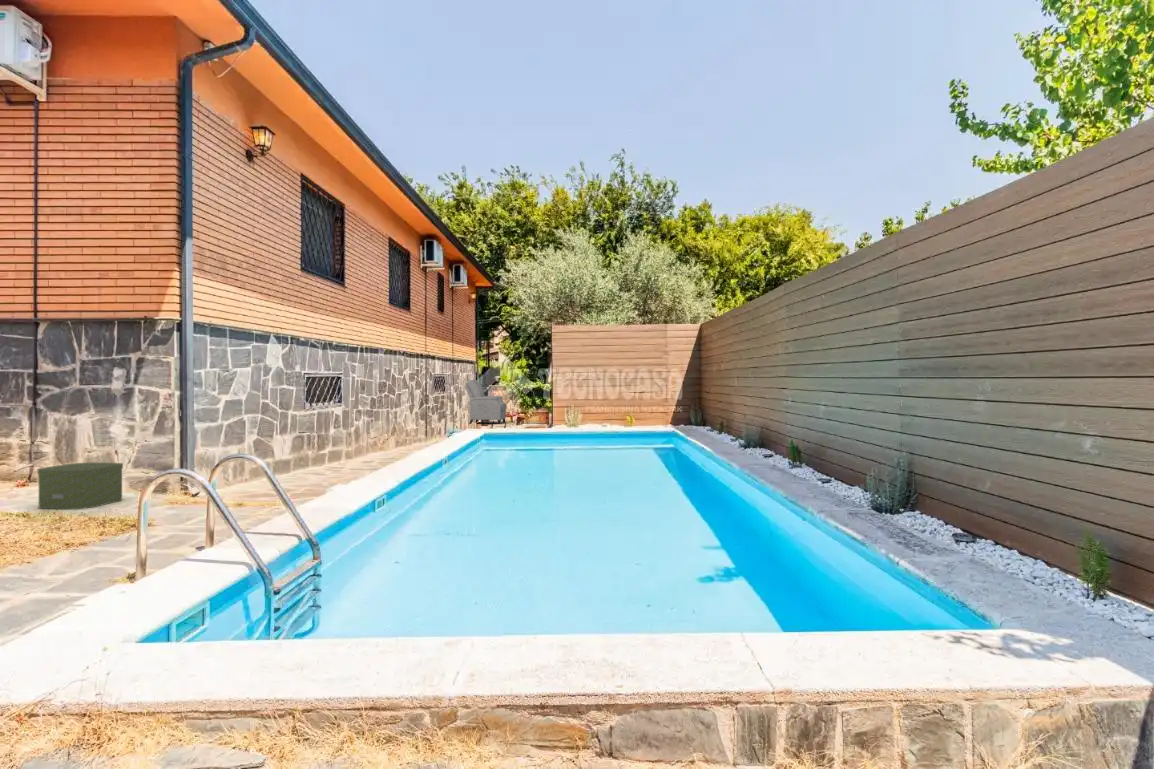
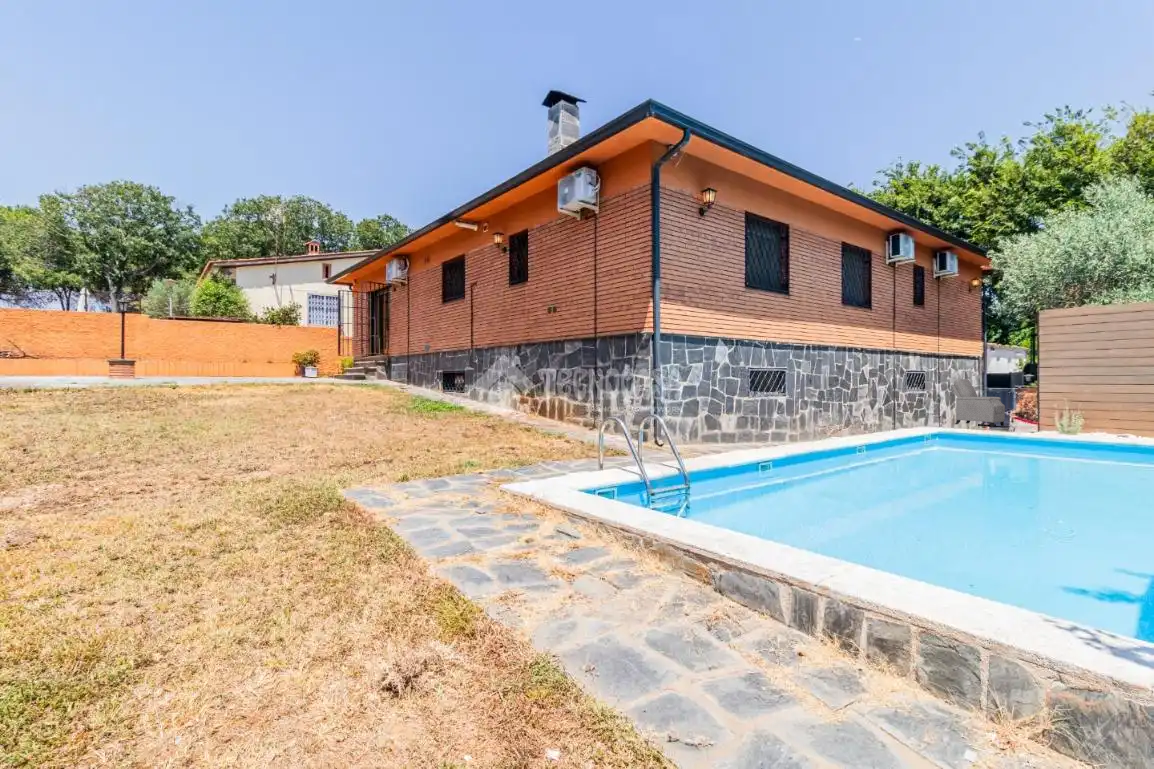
storage box: present [38,463,123,509] -> none [584,420,624,445]

